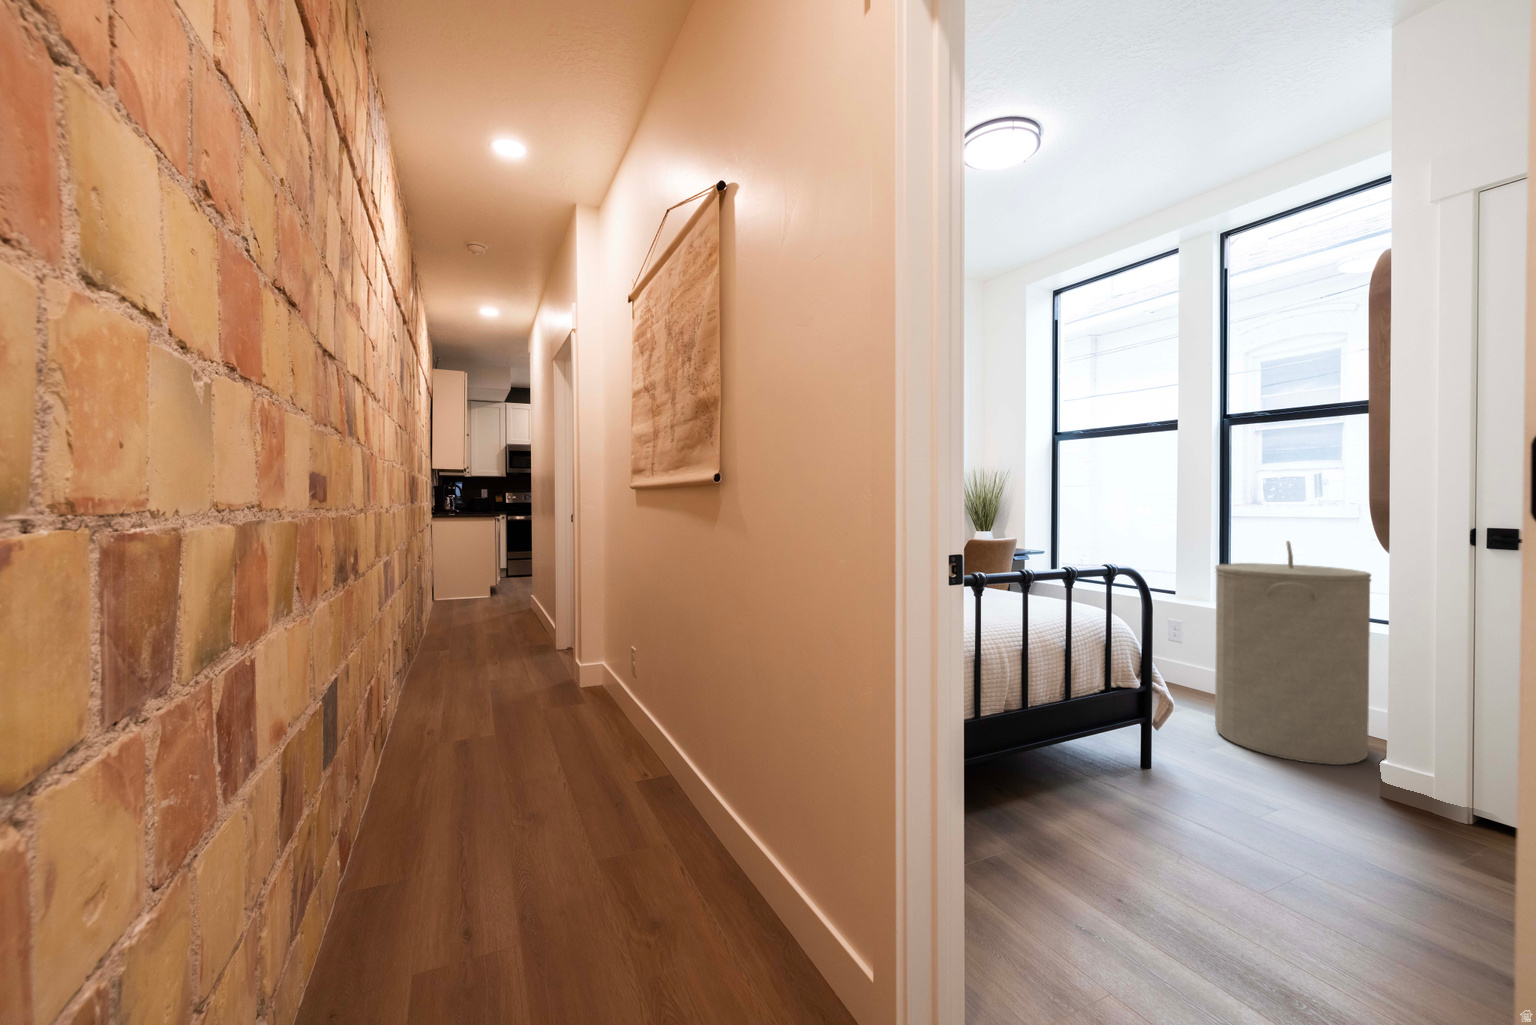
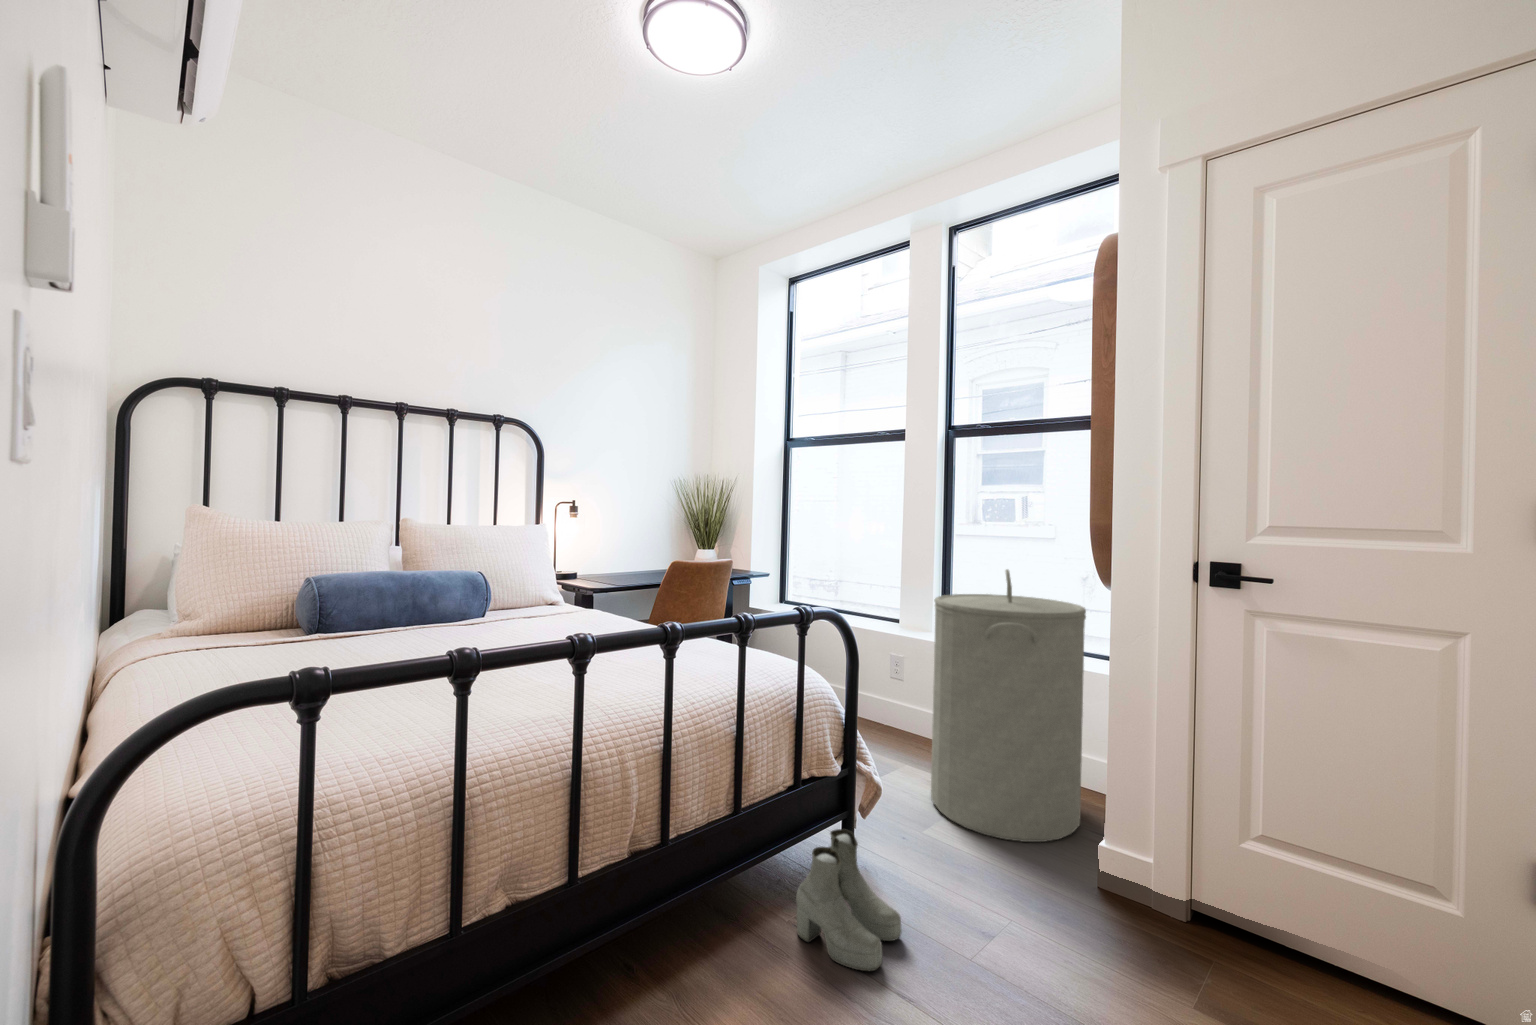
boots: none [1113,722,1198,807] -> present [796,829,901,971]

